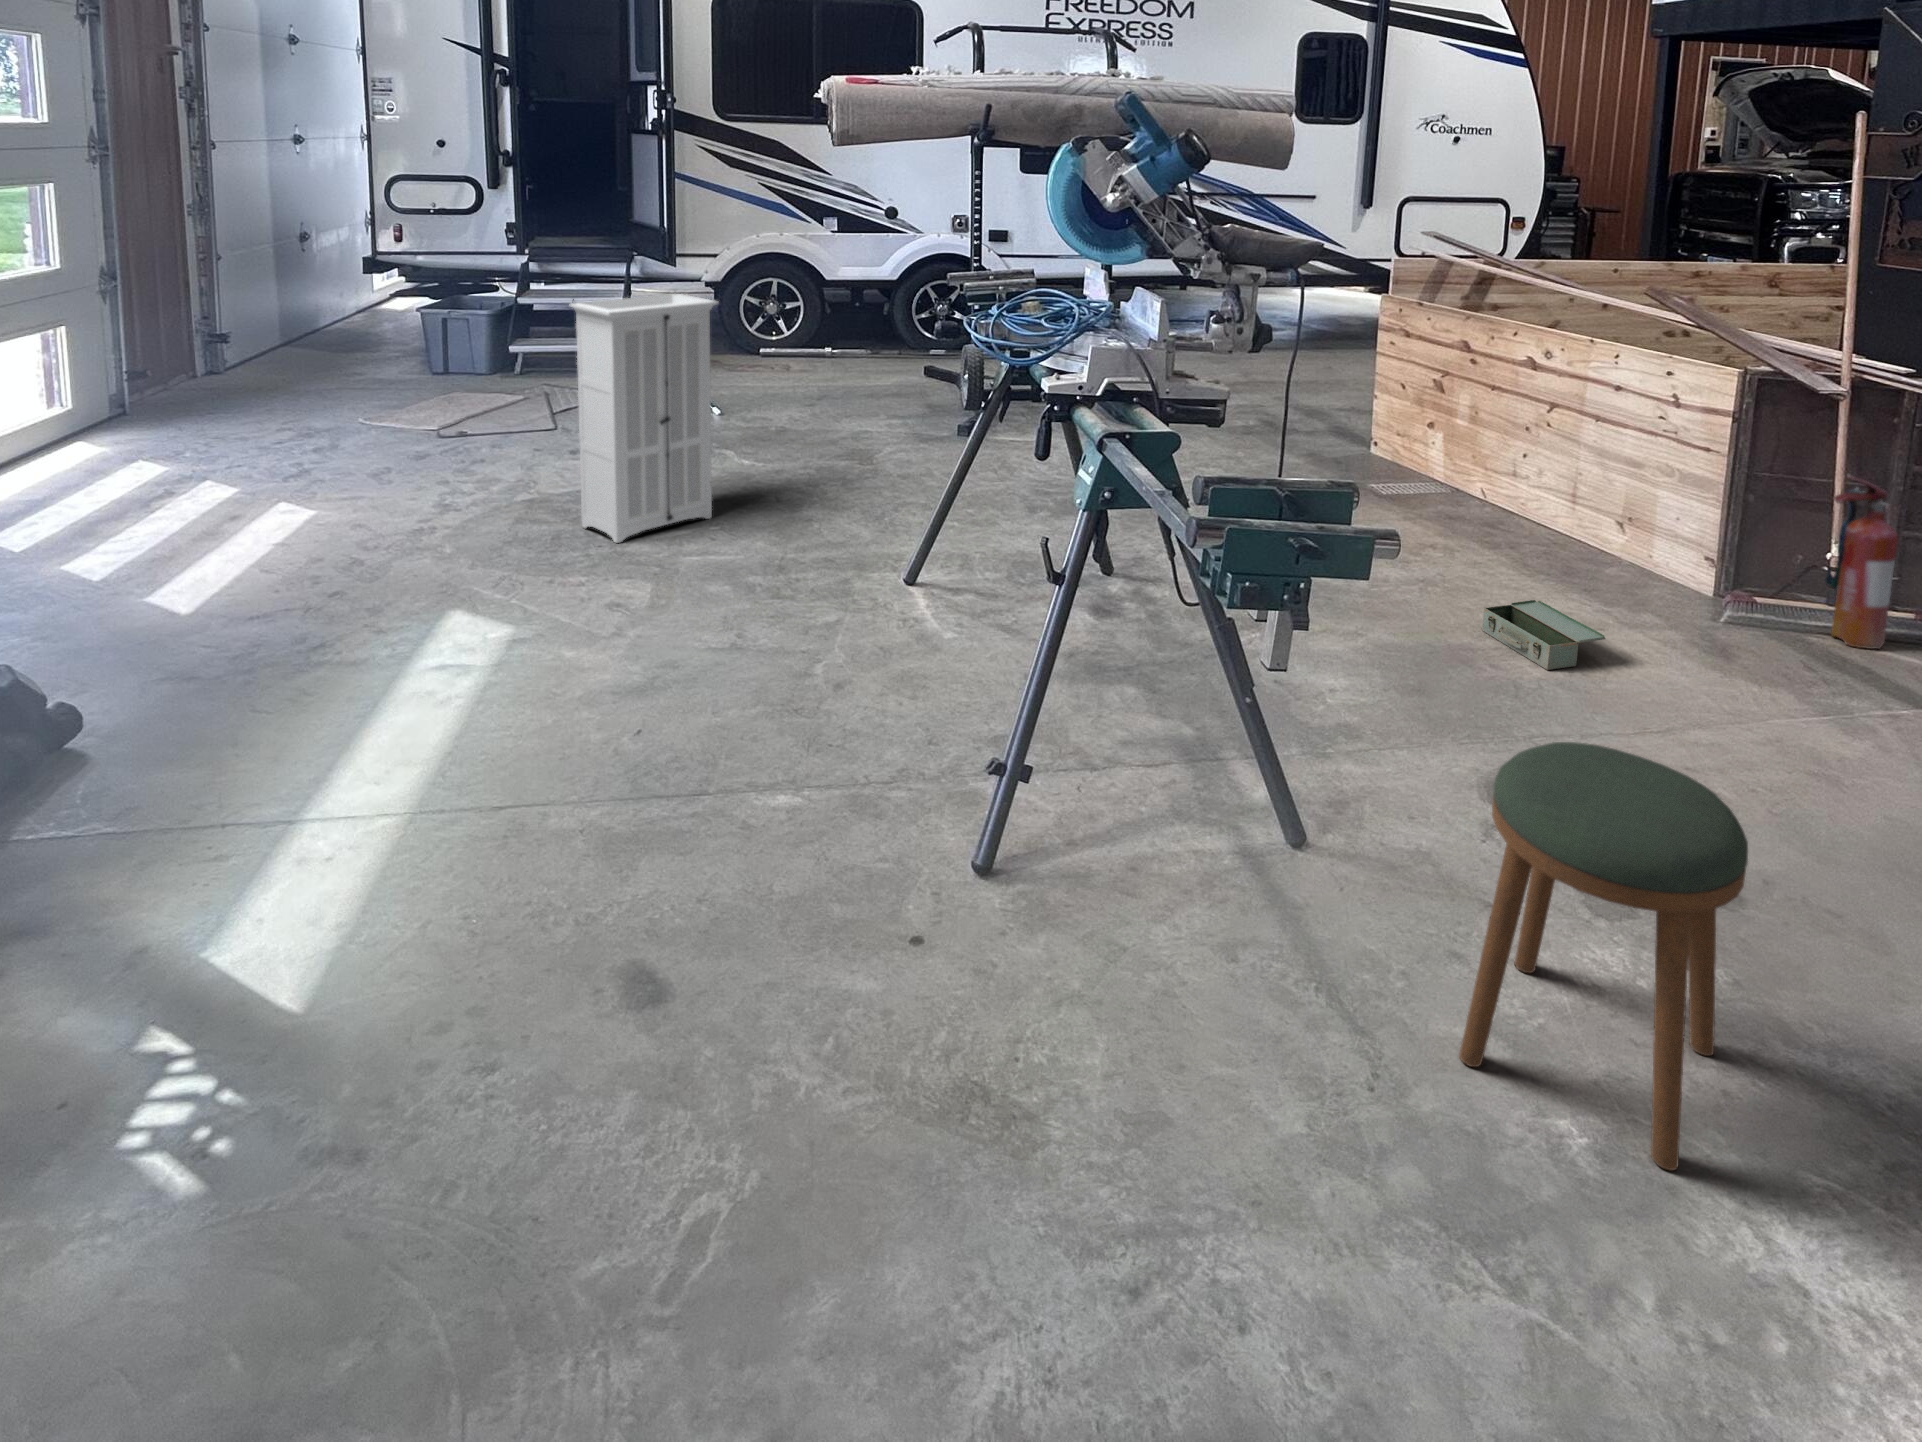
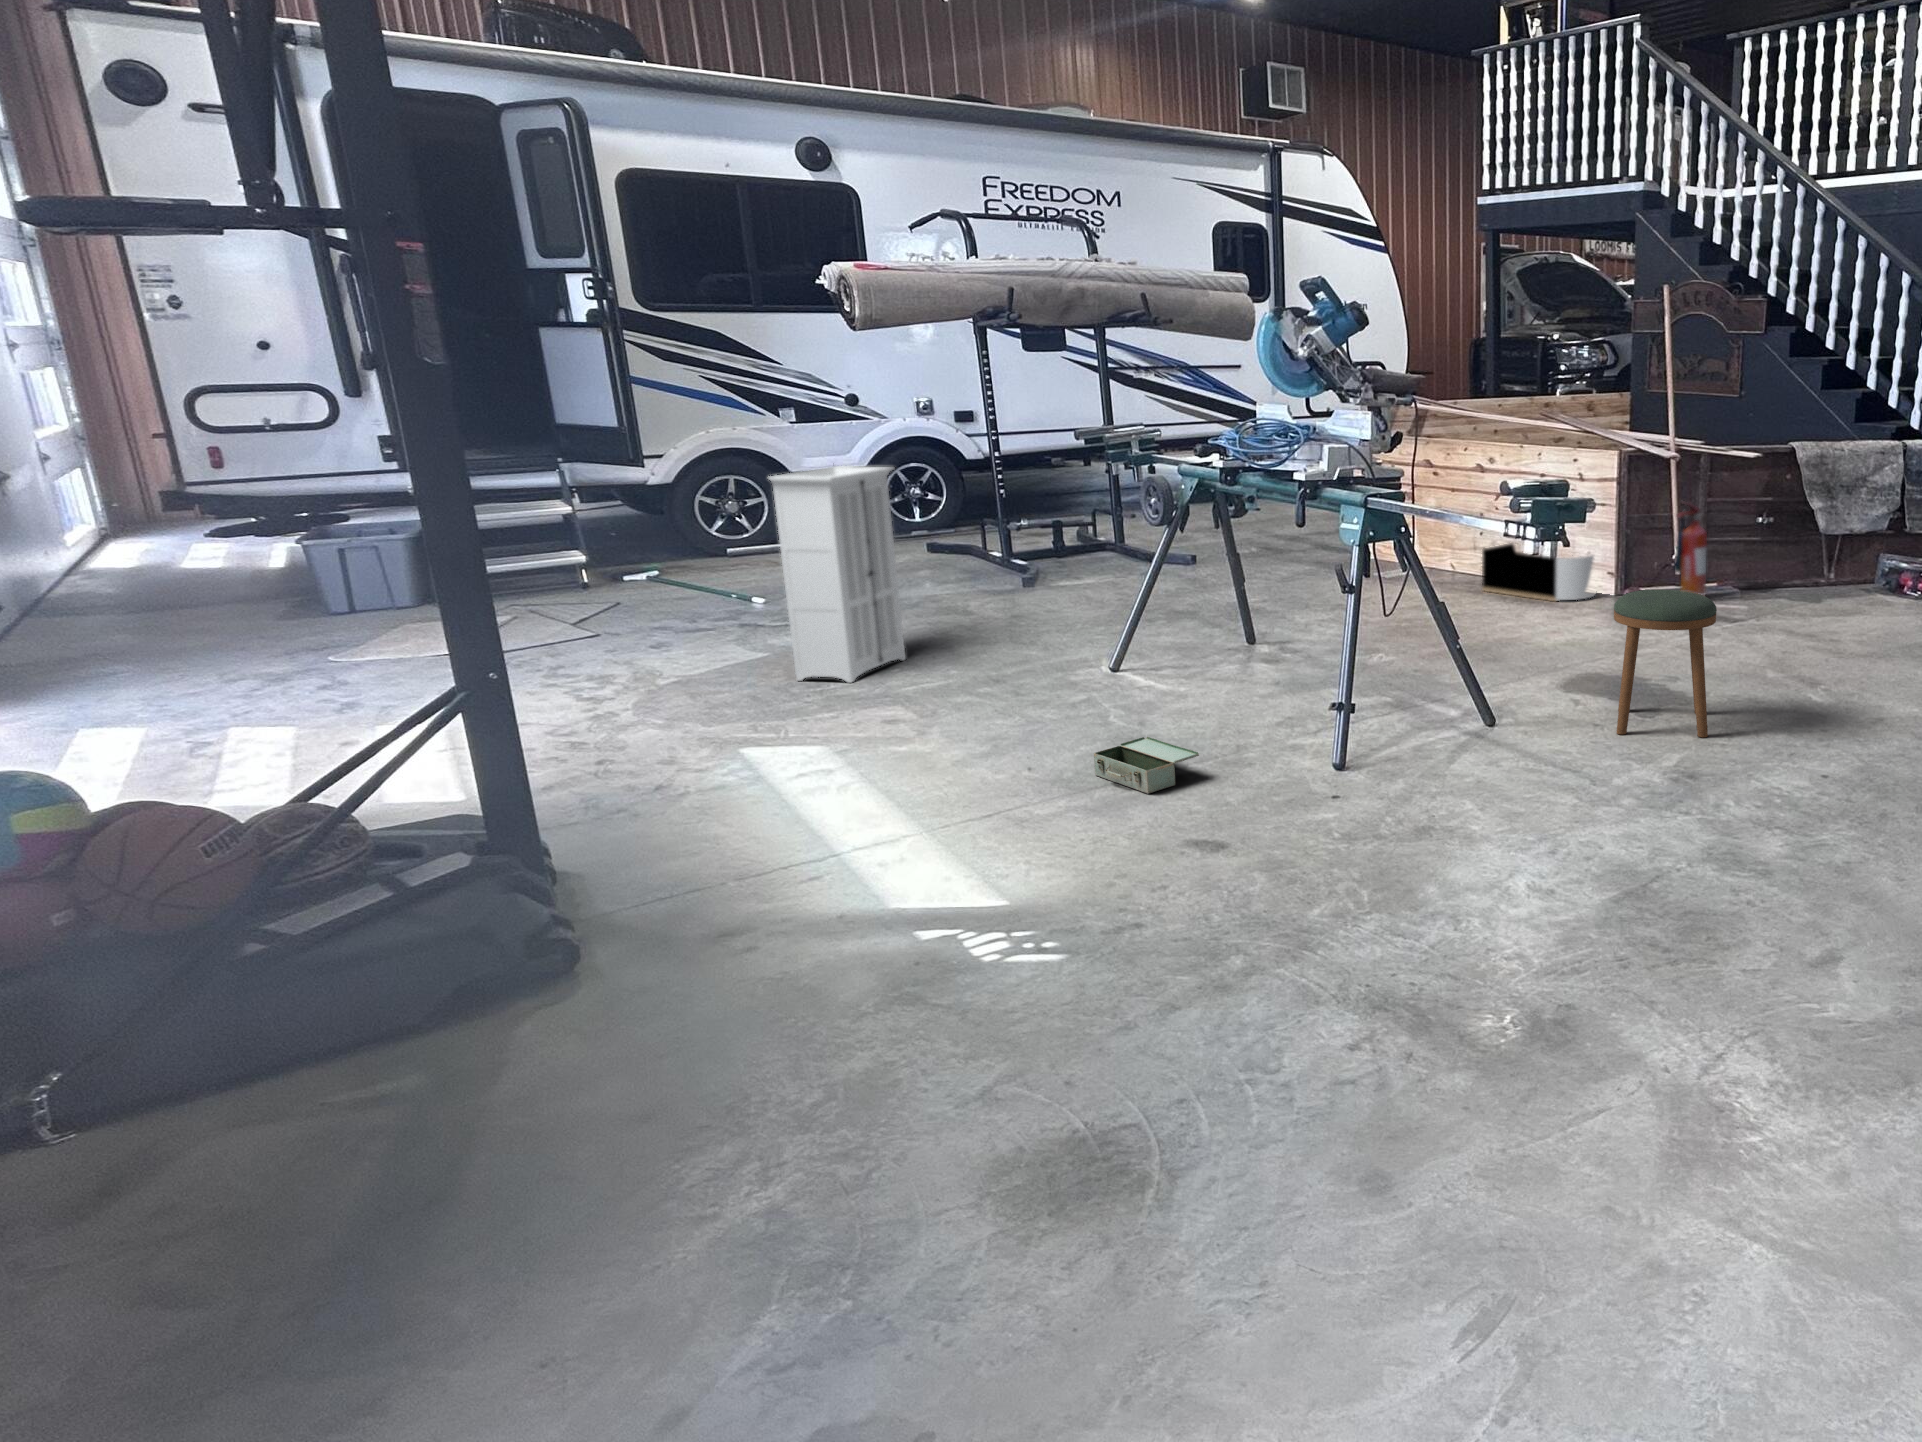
storage bin: none [1487,477,1680,600] -> present [1482,543,1597,601]
toolbox: present [1482,600,1606,670] -> present [1094,737,1199,794]

